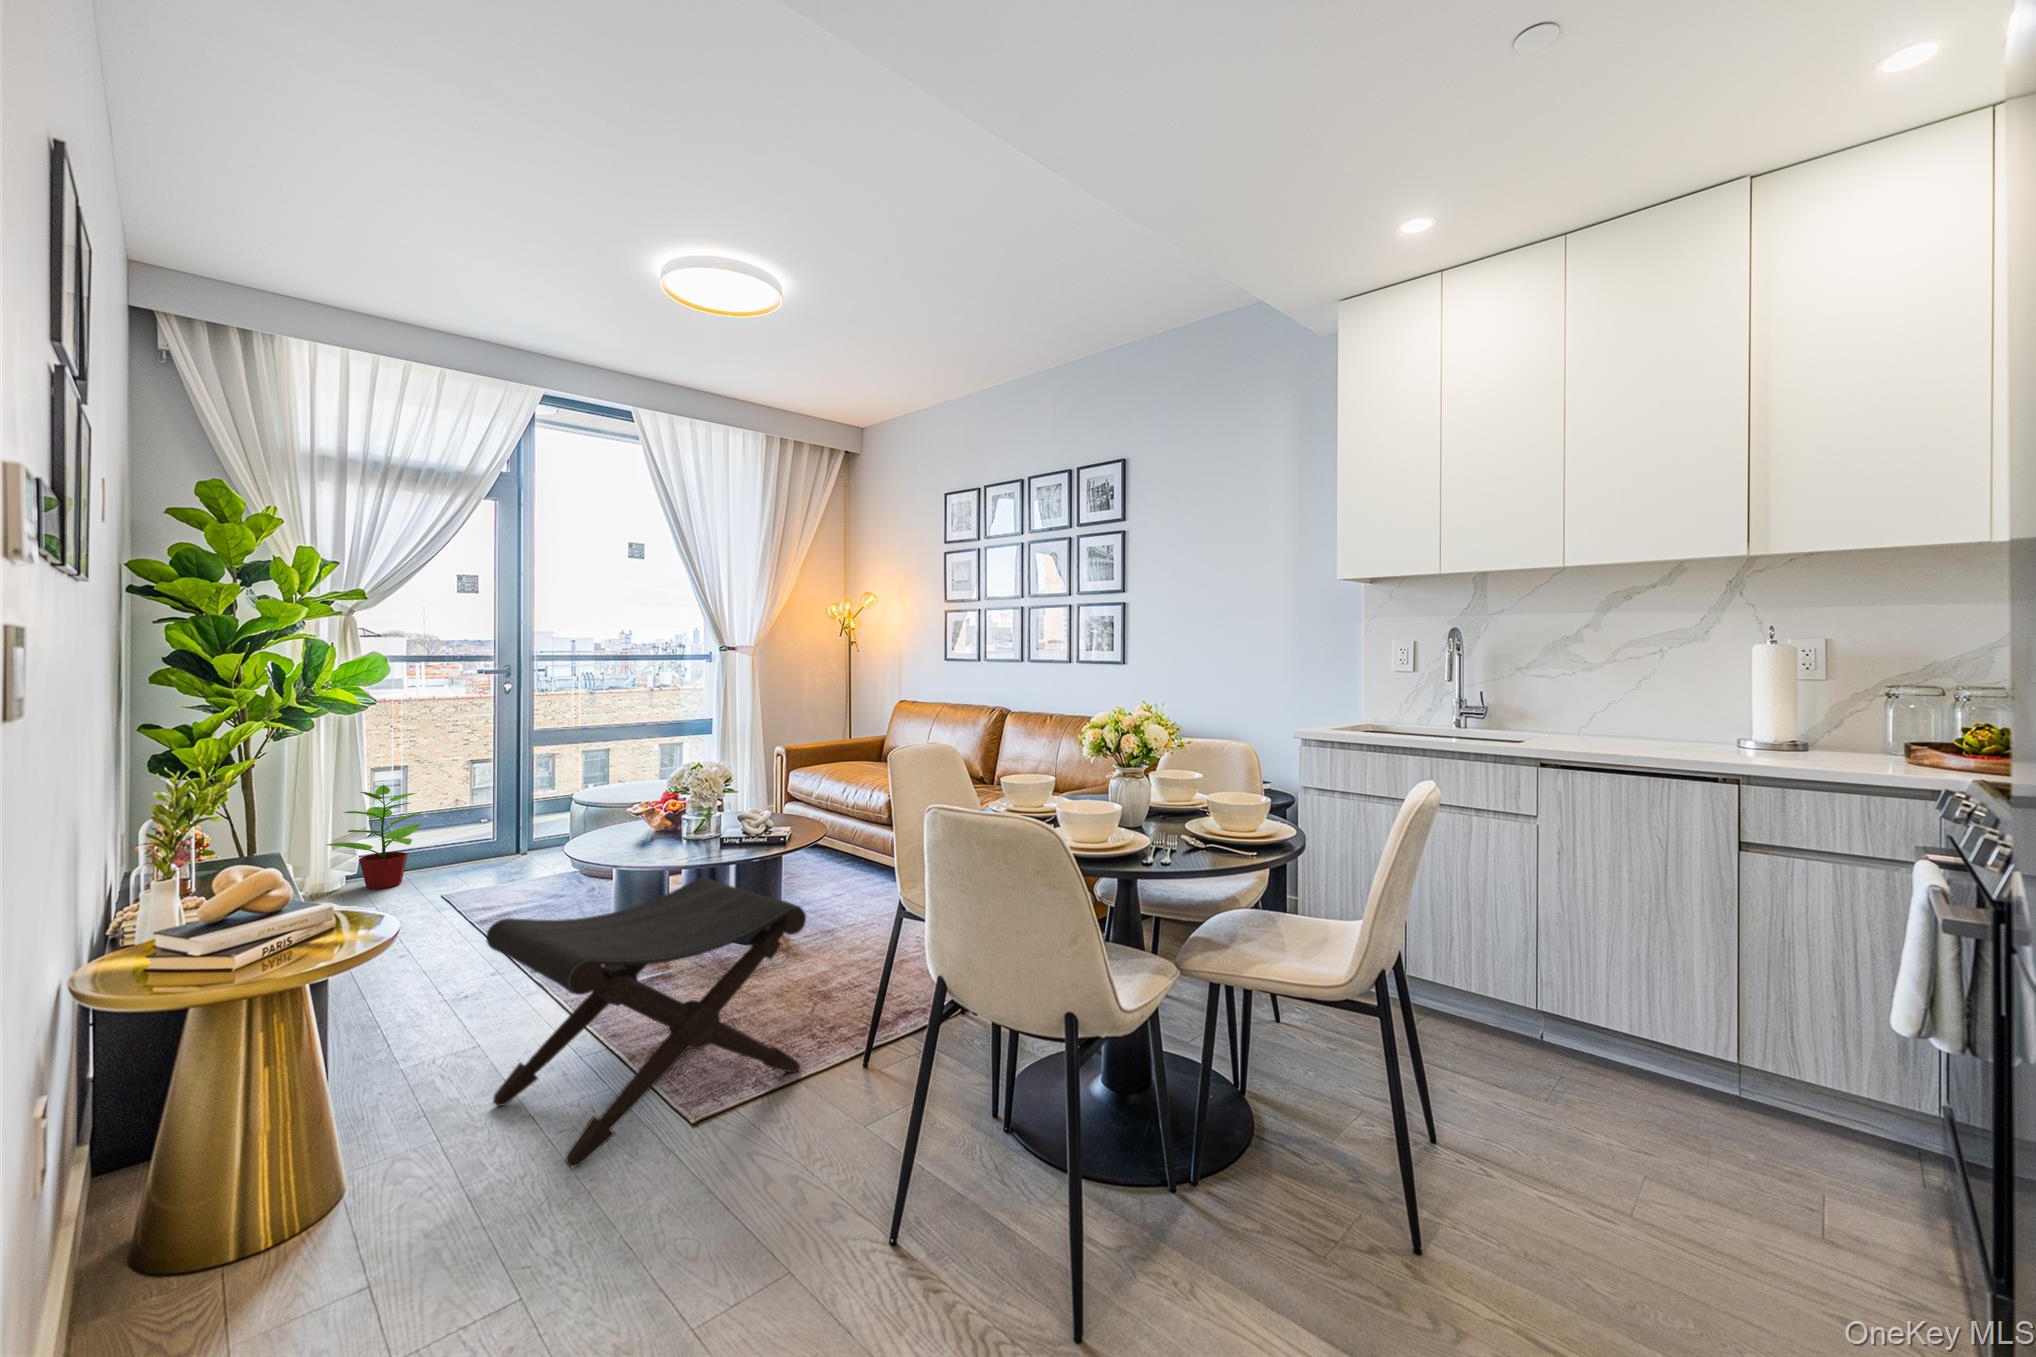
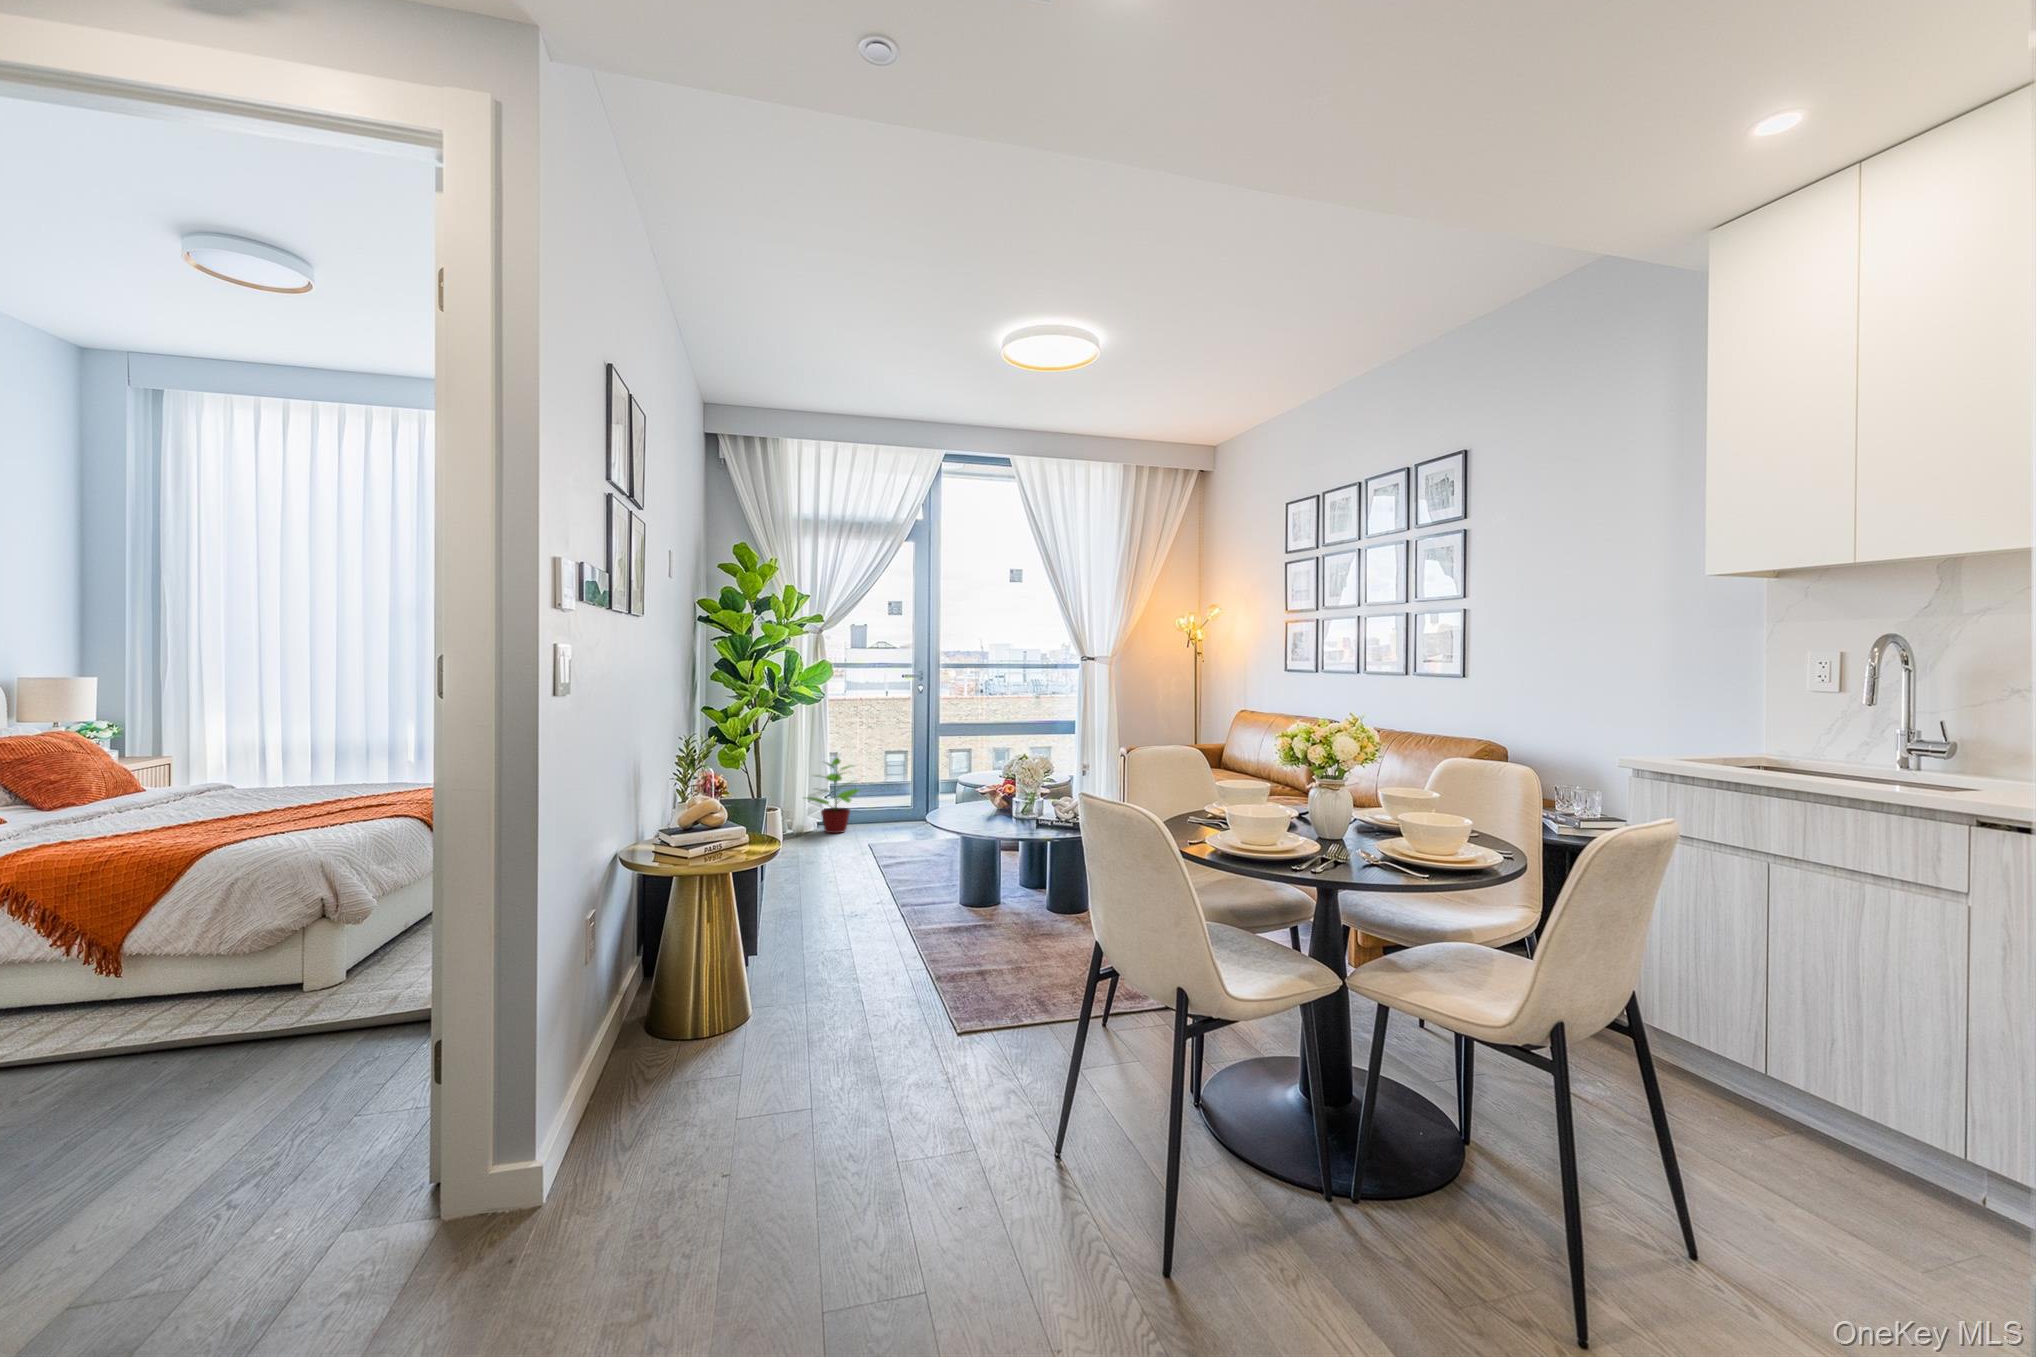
footstool: present [486,877,806,1167] -> none [842,846,1059,1040]

